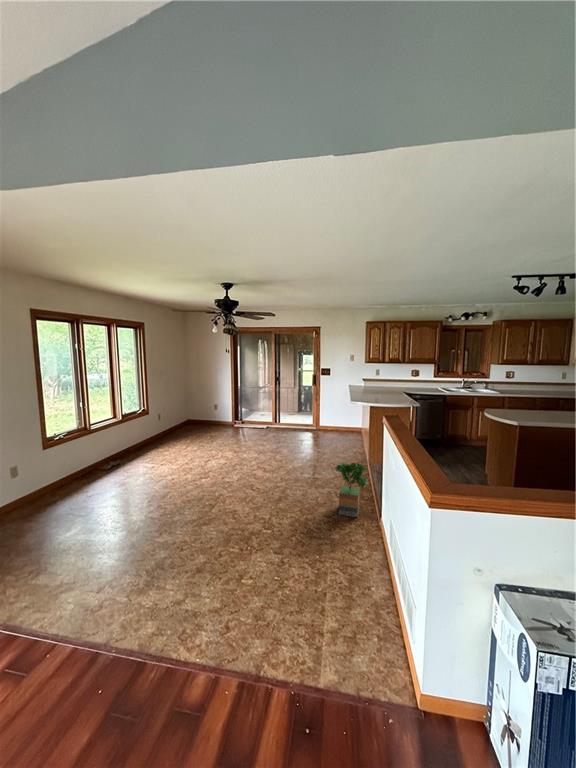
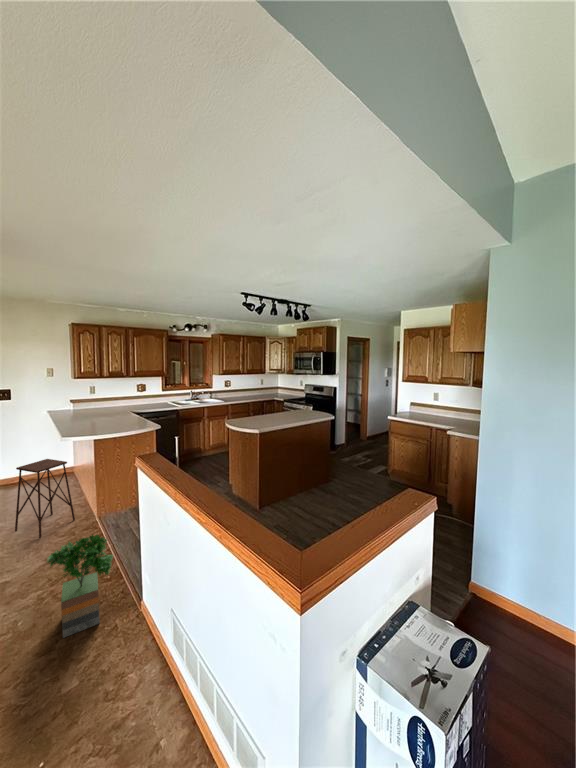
side table: none [325,416,356,464] -> present [15,459,75,538]

